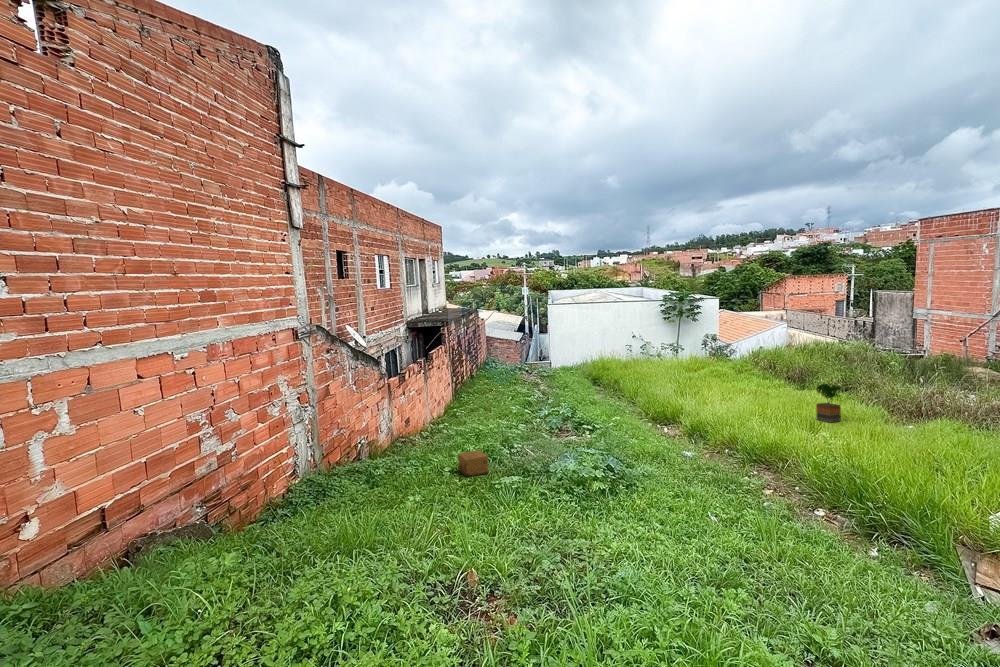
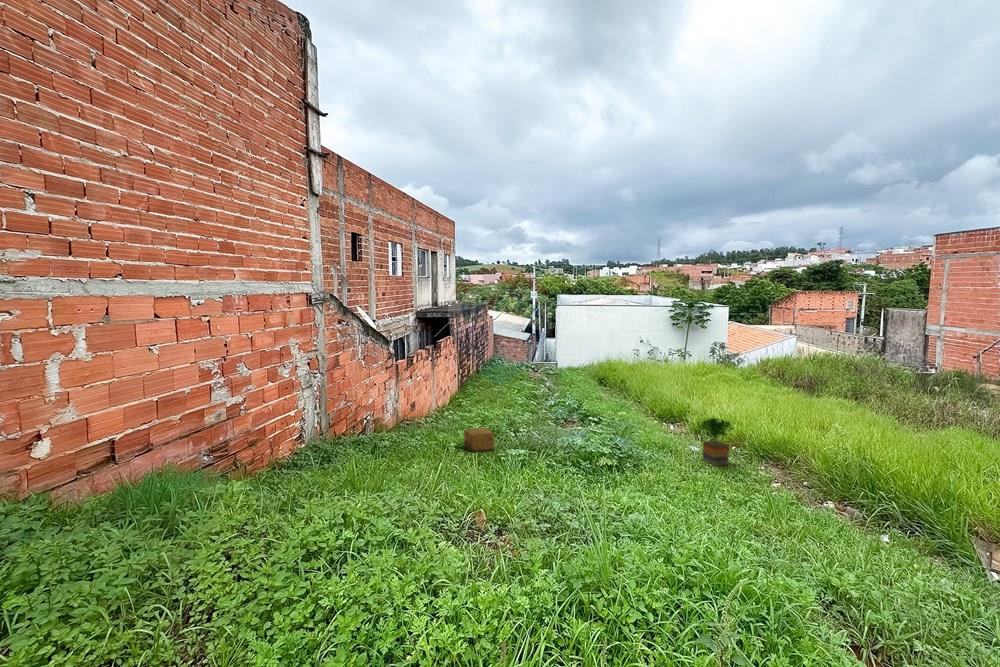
potted tree: present [816,384,844,423] -> present [702,418,734,466]

